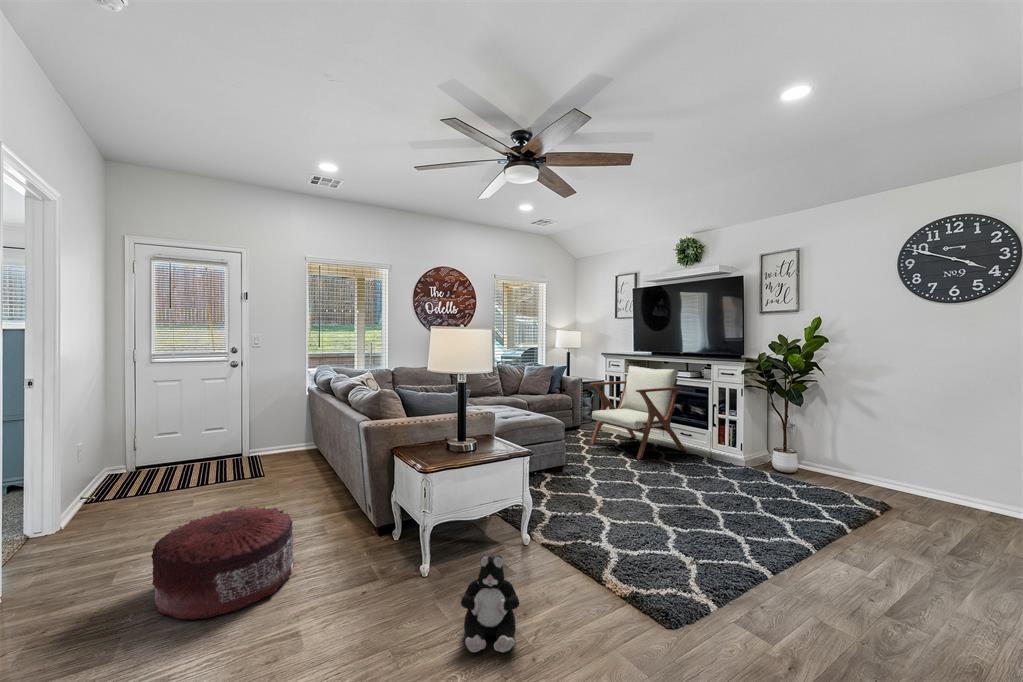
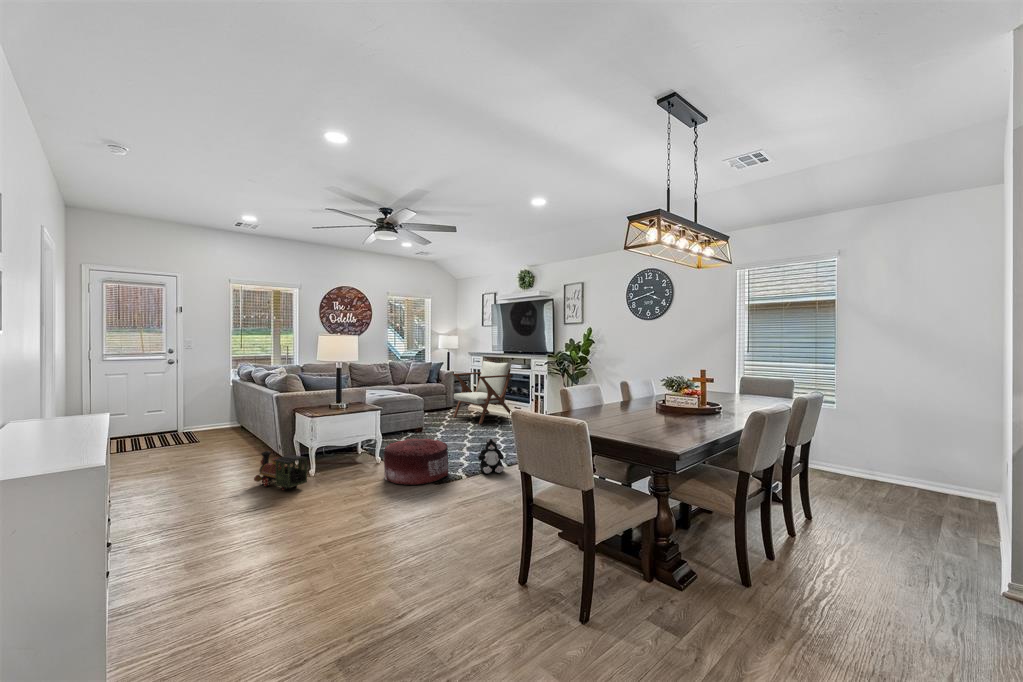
pouf: present [151,507,294,620] -> present [384,438,448,485]
toy train: none [328,535,424,627] -> present [254,451,308,491]
plush toy: present [461,555,519,653] -> present [478,438,504,474]

